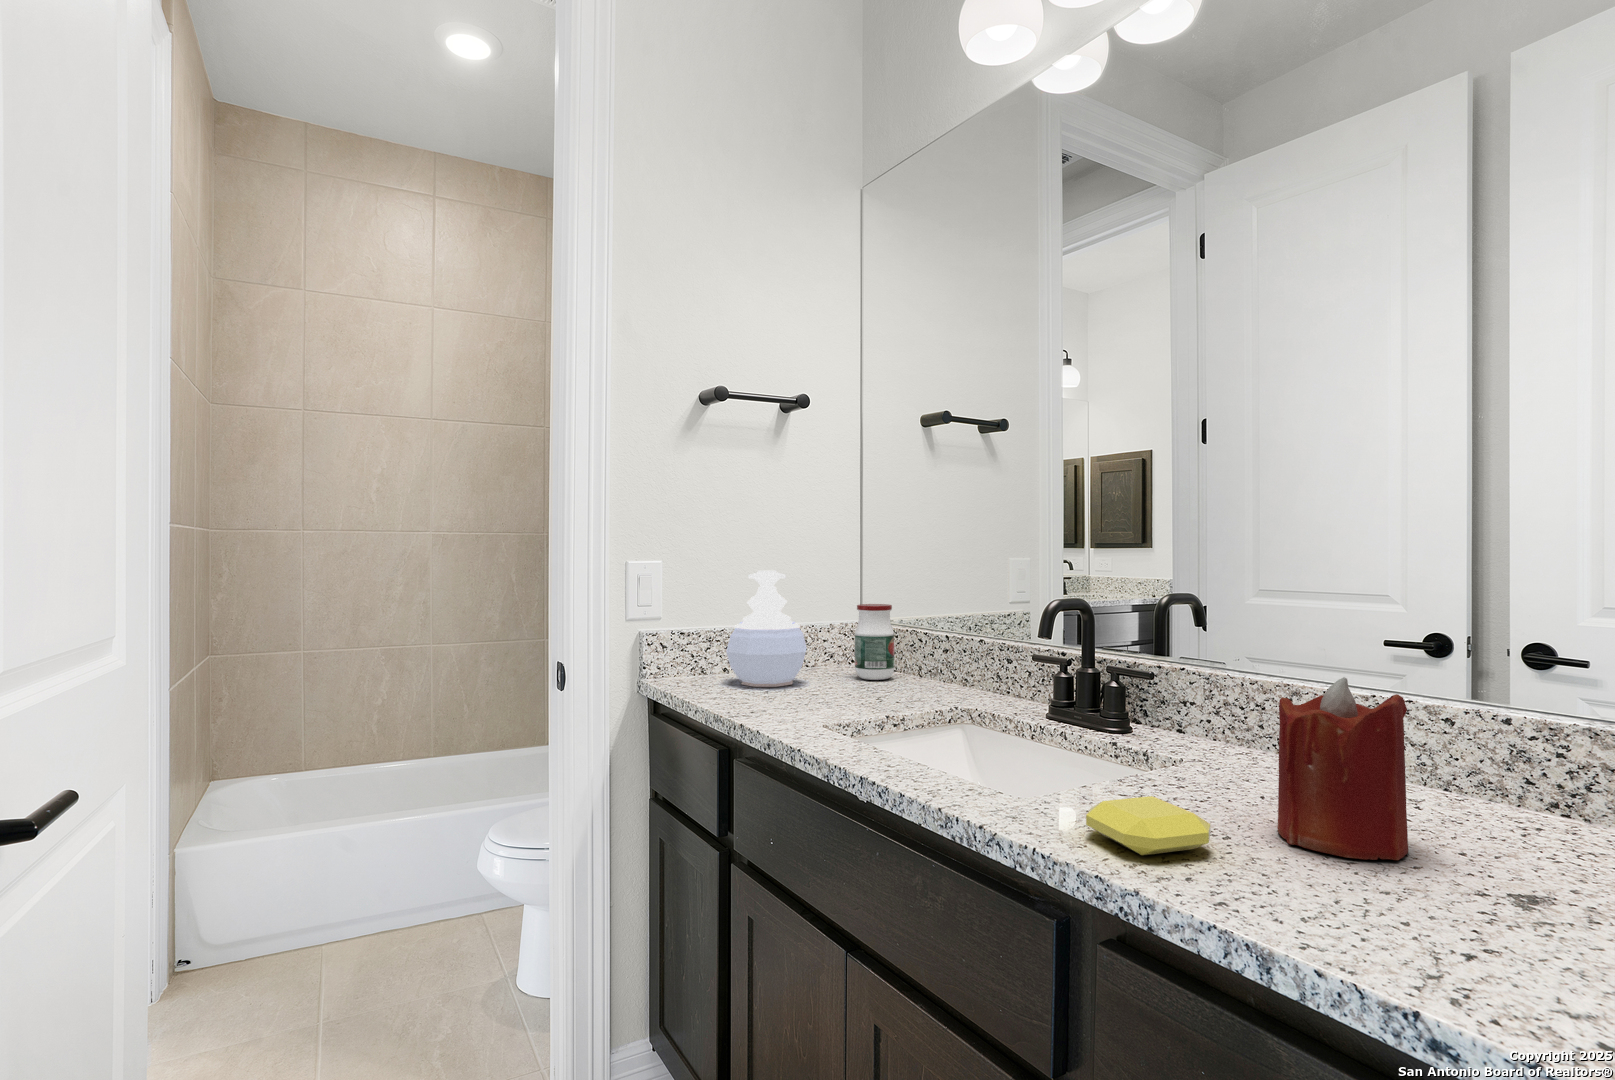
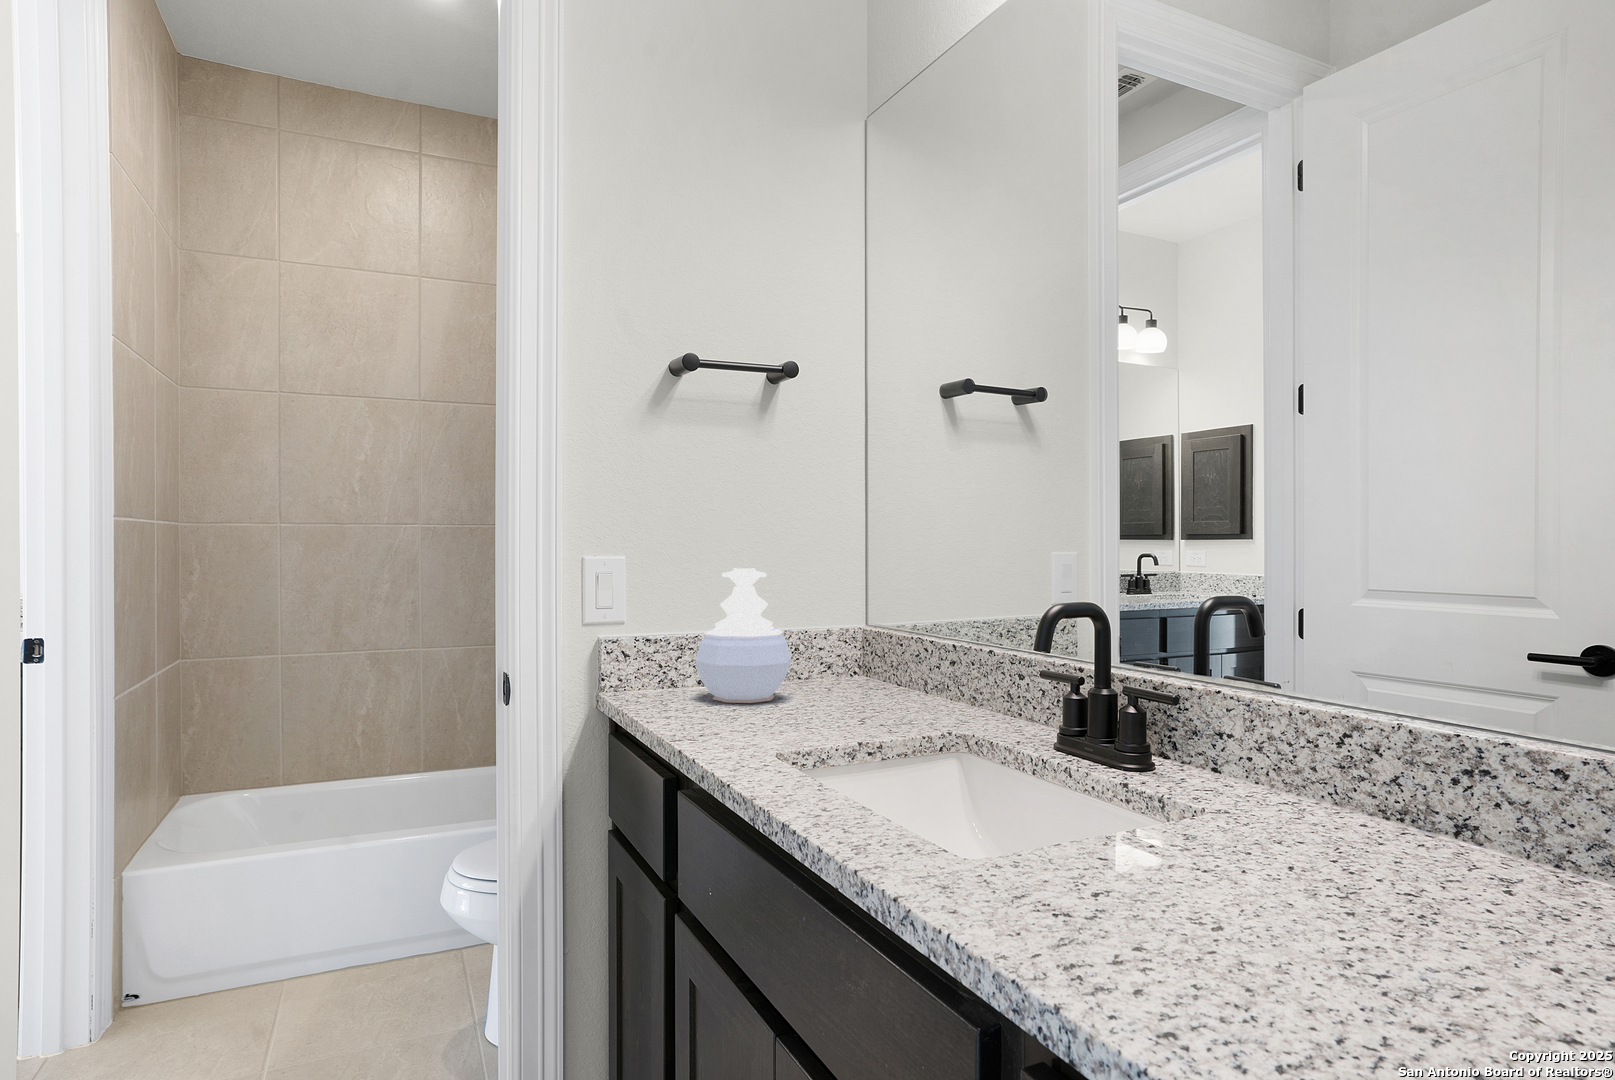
jar: present [855,604,894,680] -> none [849,608,896,697]
candle: present [1278,677,1408,860] -> none [1294,713,1476,976]
soap bar: present [1086,796,1210,855] -> none [1023,867,1189,952]

